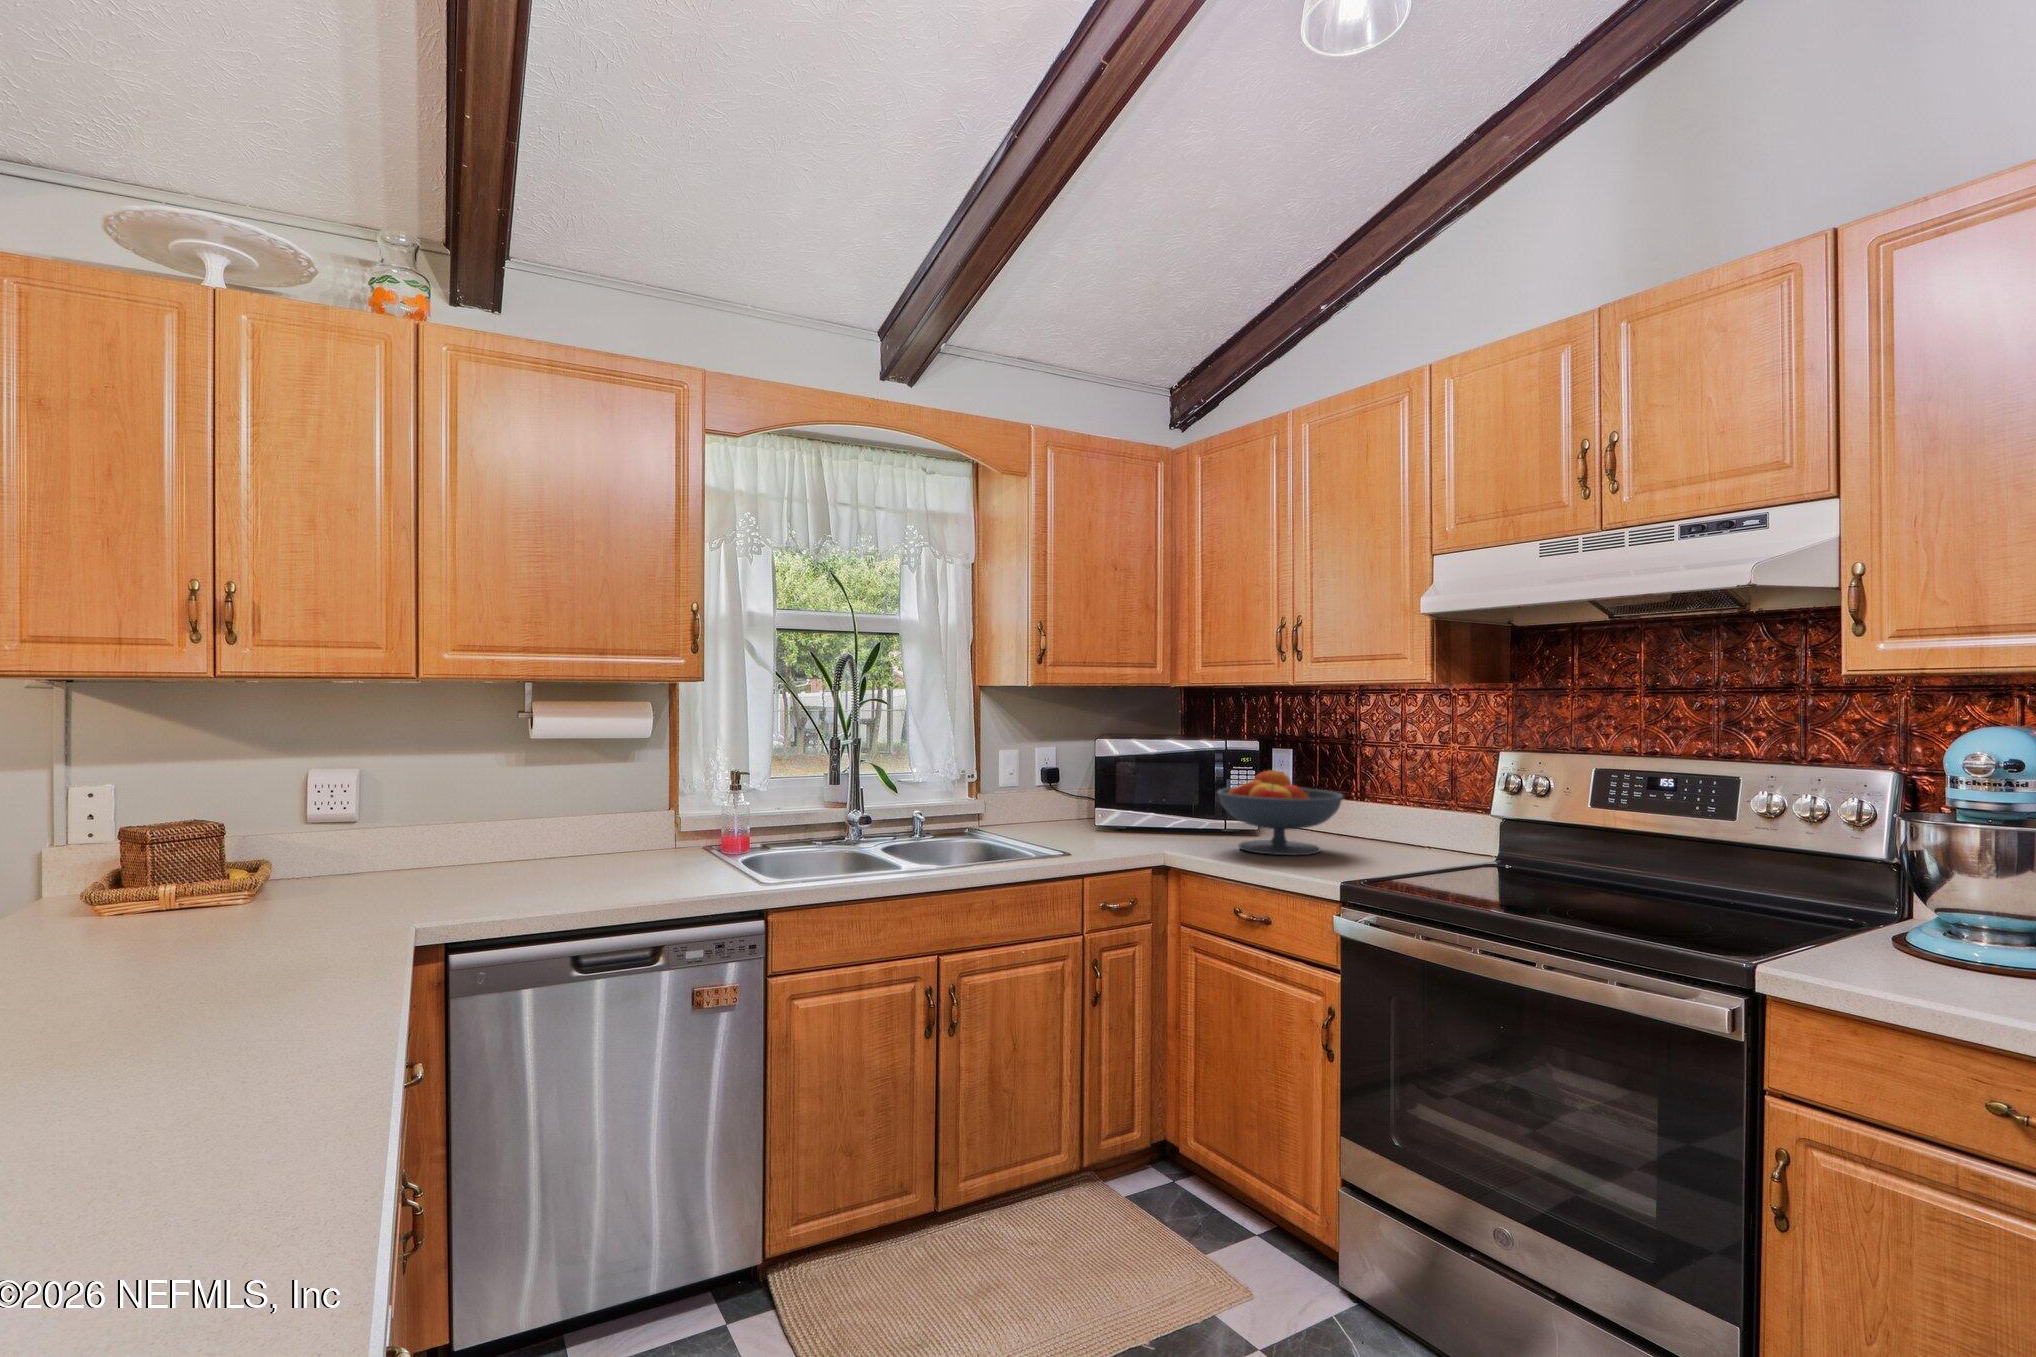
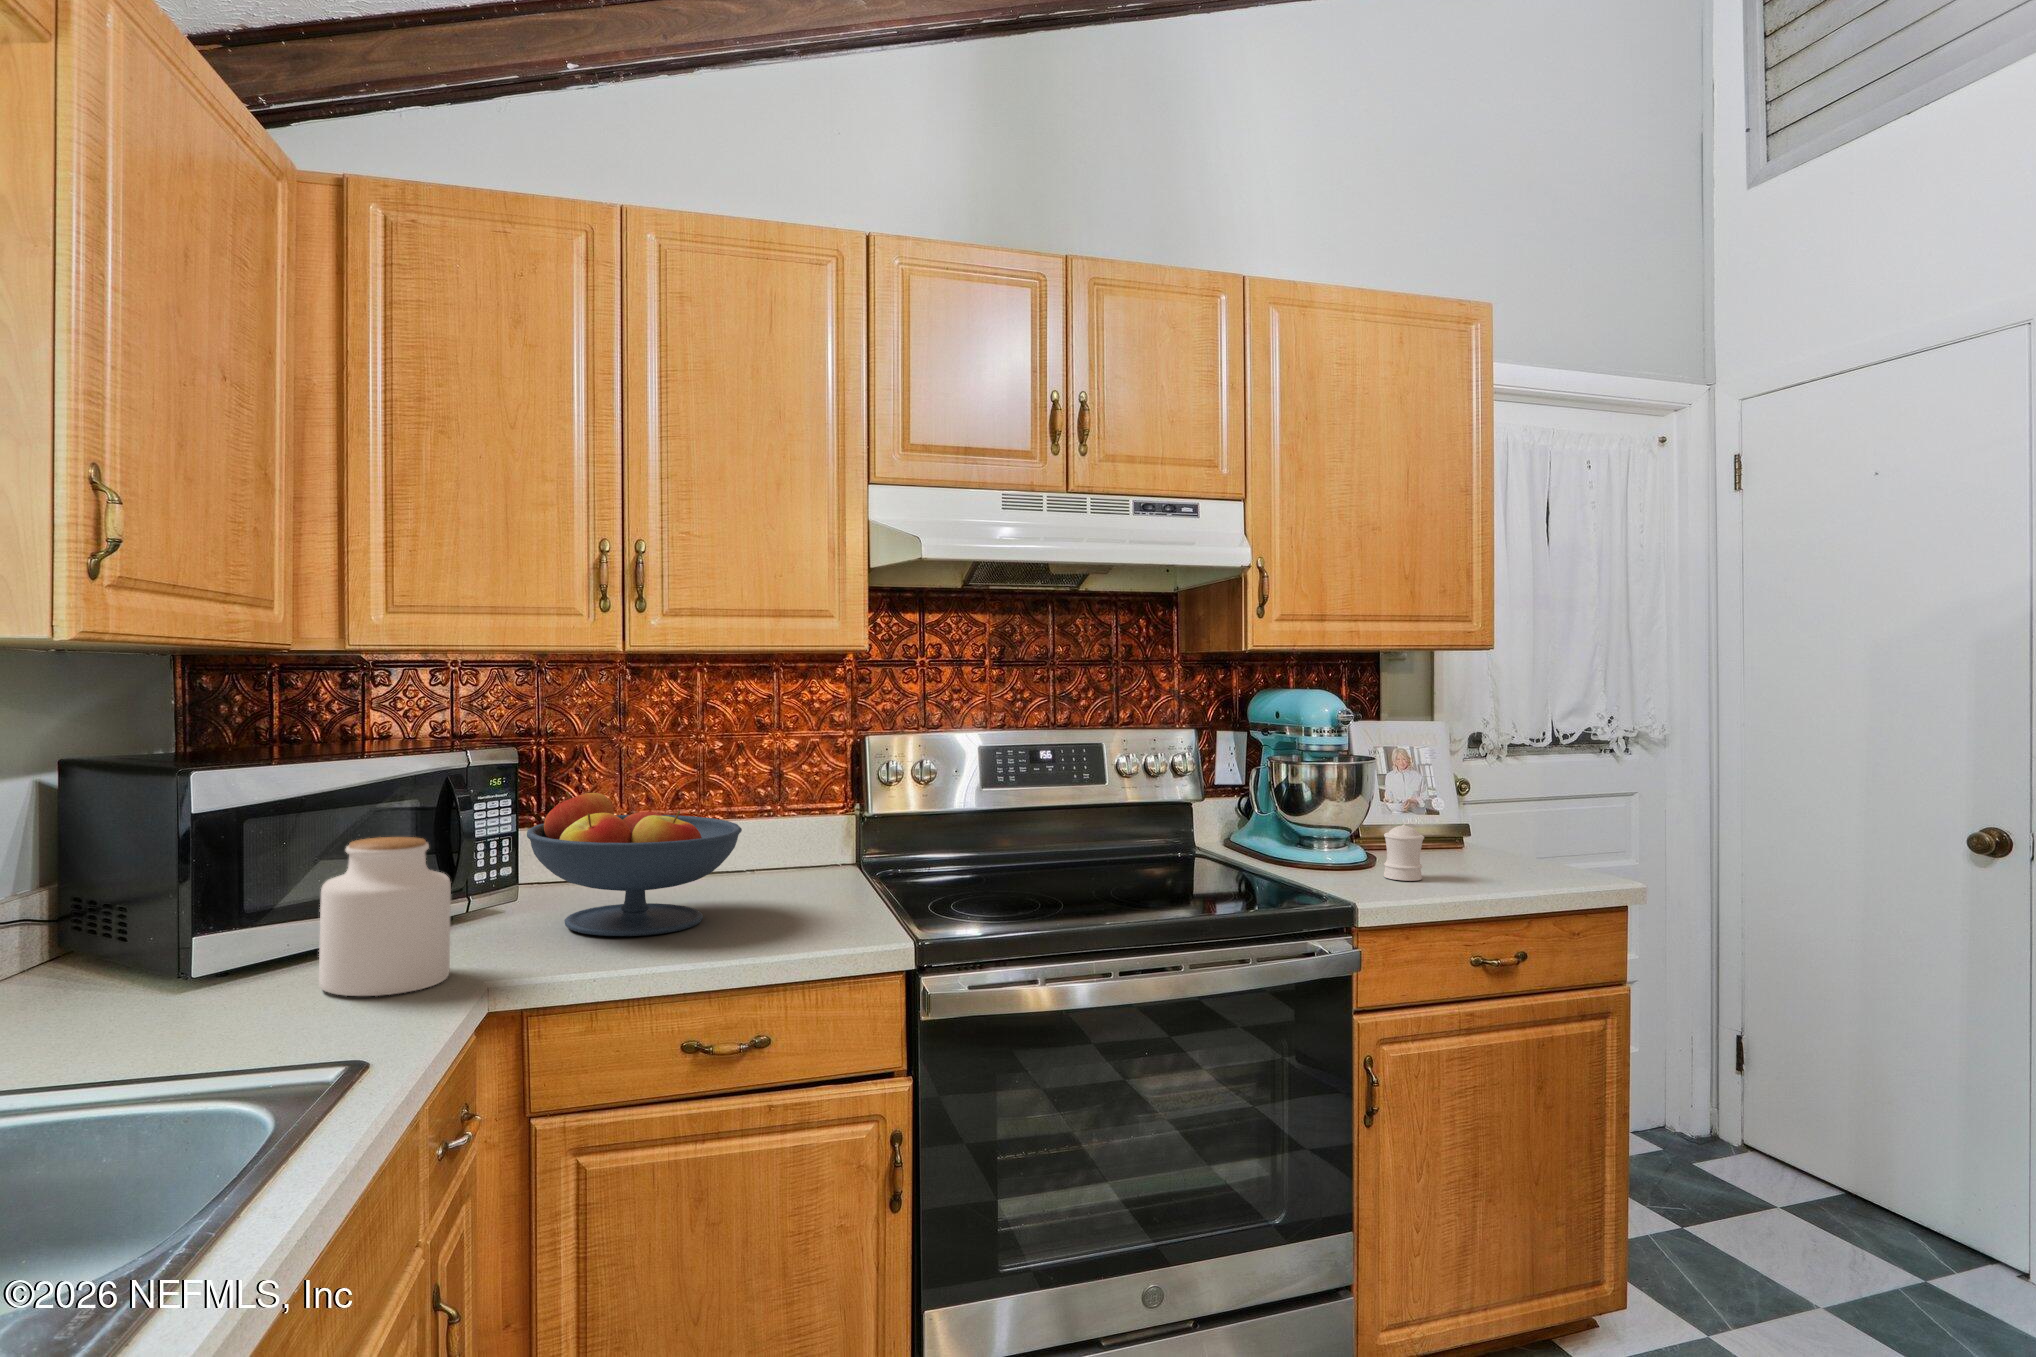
jar: none [1104,775,1159,845] -> present [319,837,451,996]
salt shaker: none [1909,906,1982,988] -> present [1384,825,1424,881]

